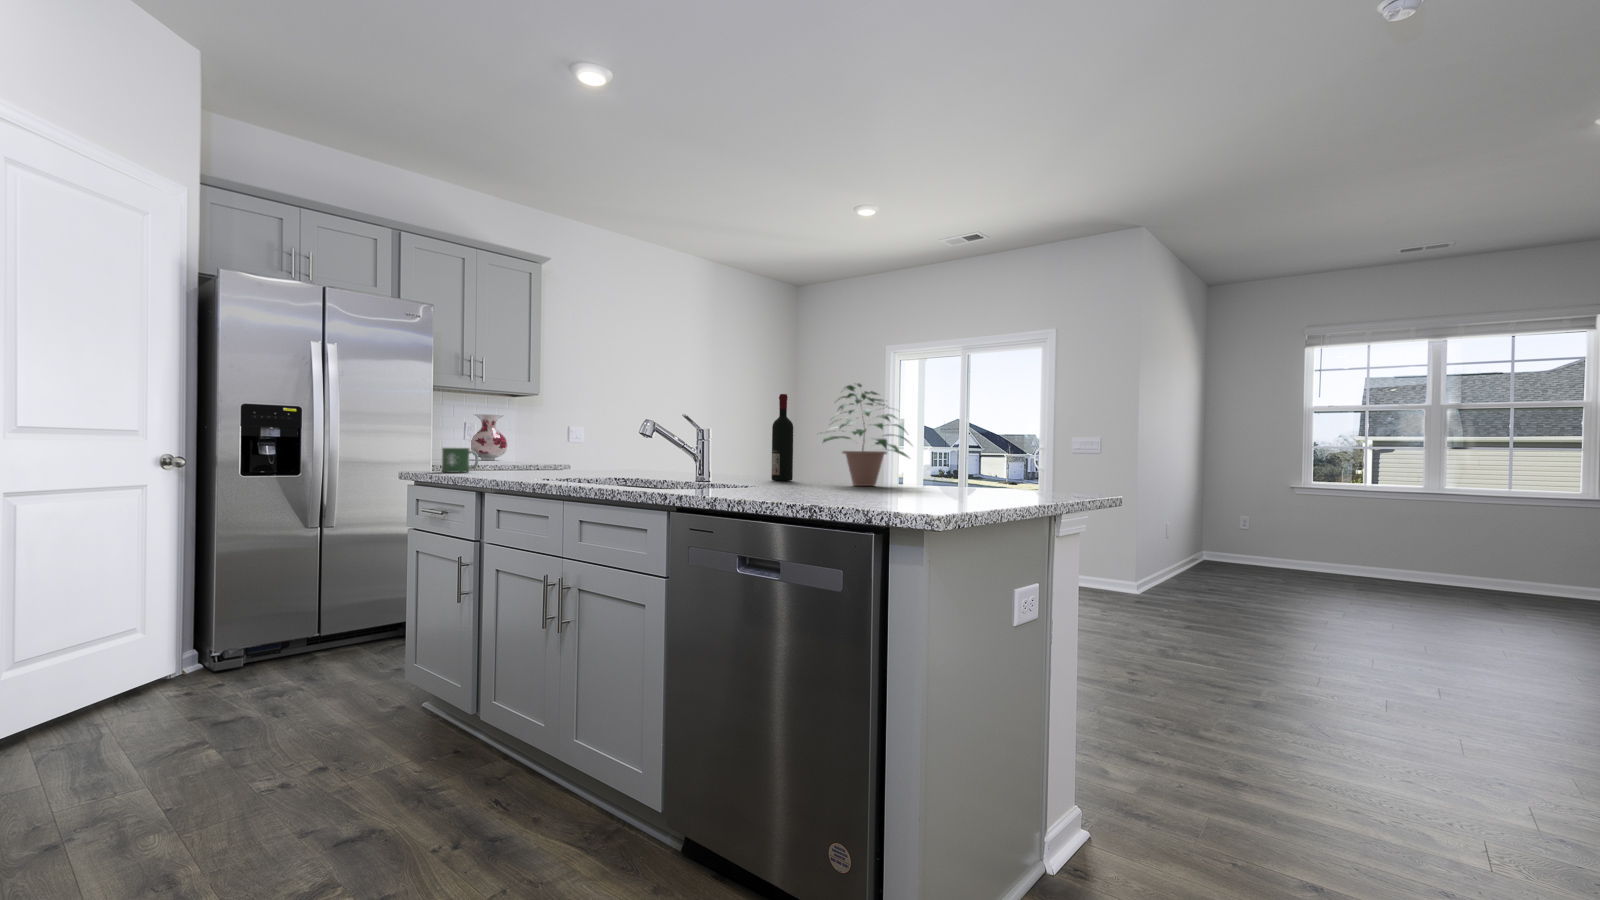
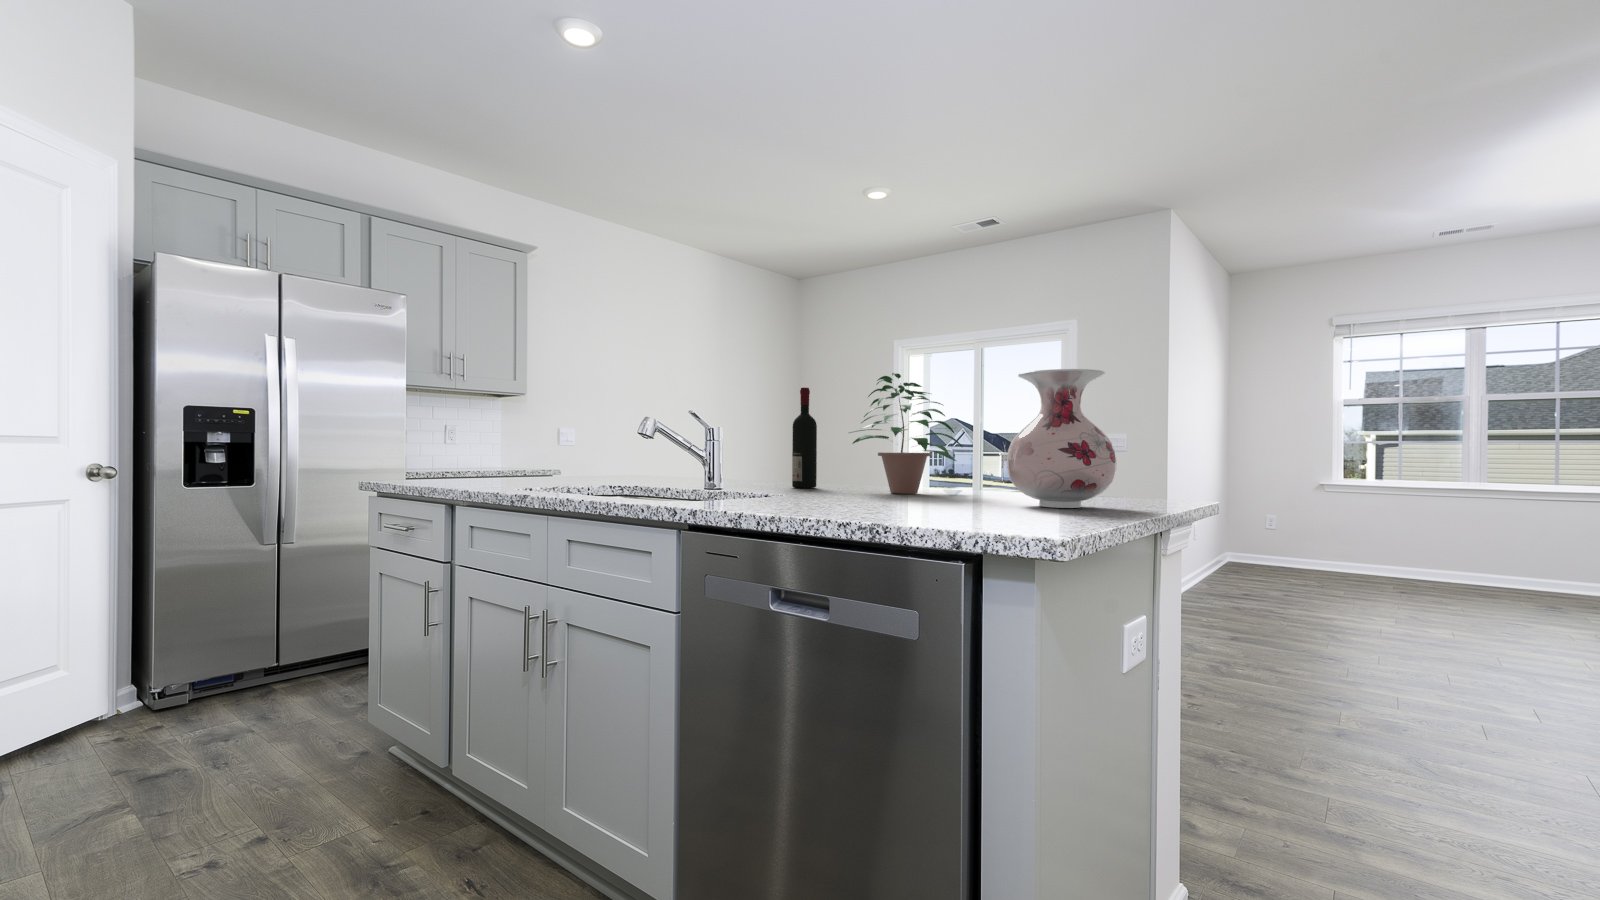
vase: present [471,414,507,460] -> present [1007,369,1117,508]
mug: present [442,448,478,472] -> none [409,453,452,482]

